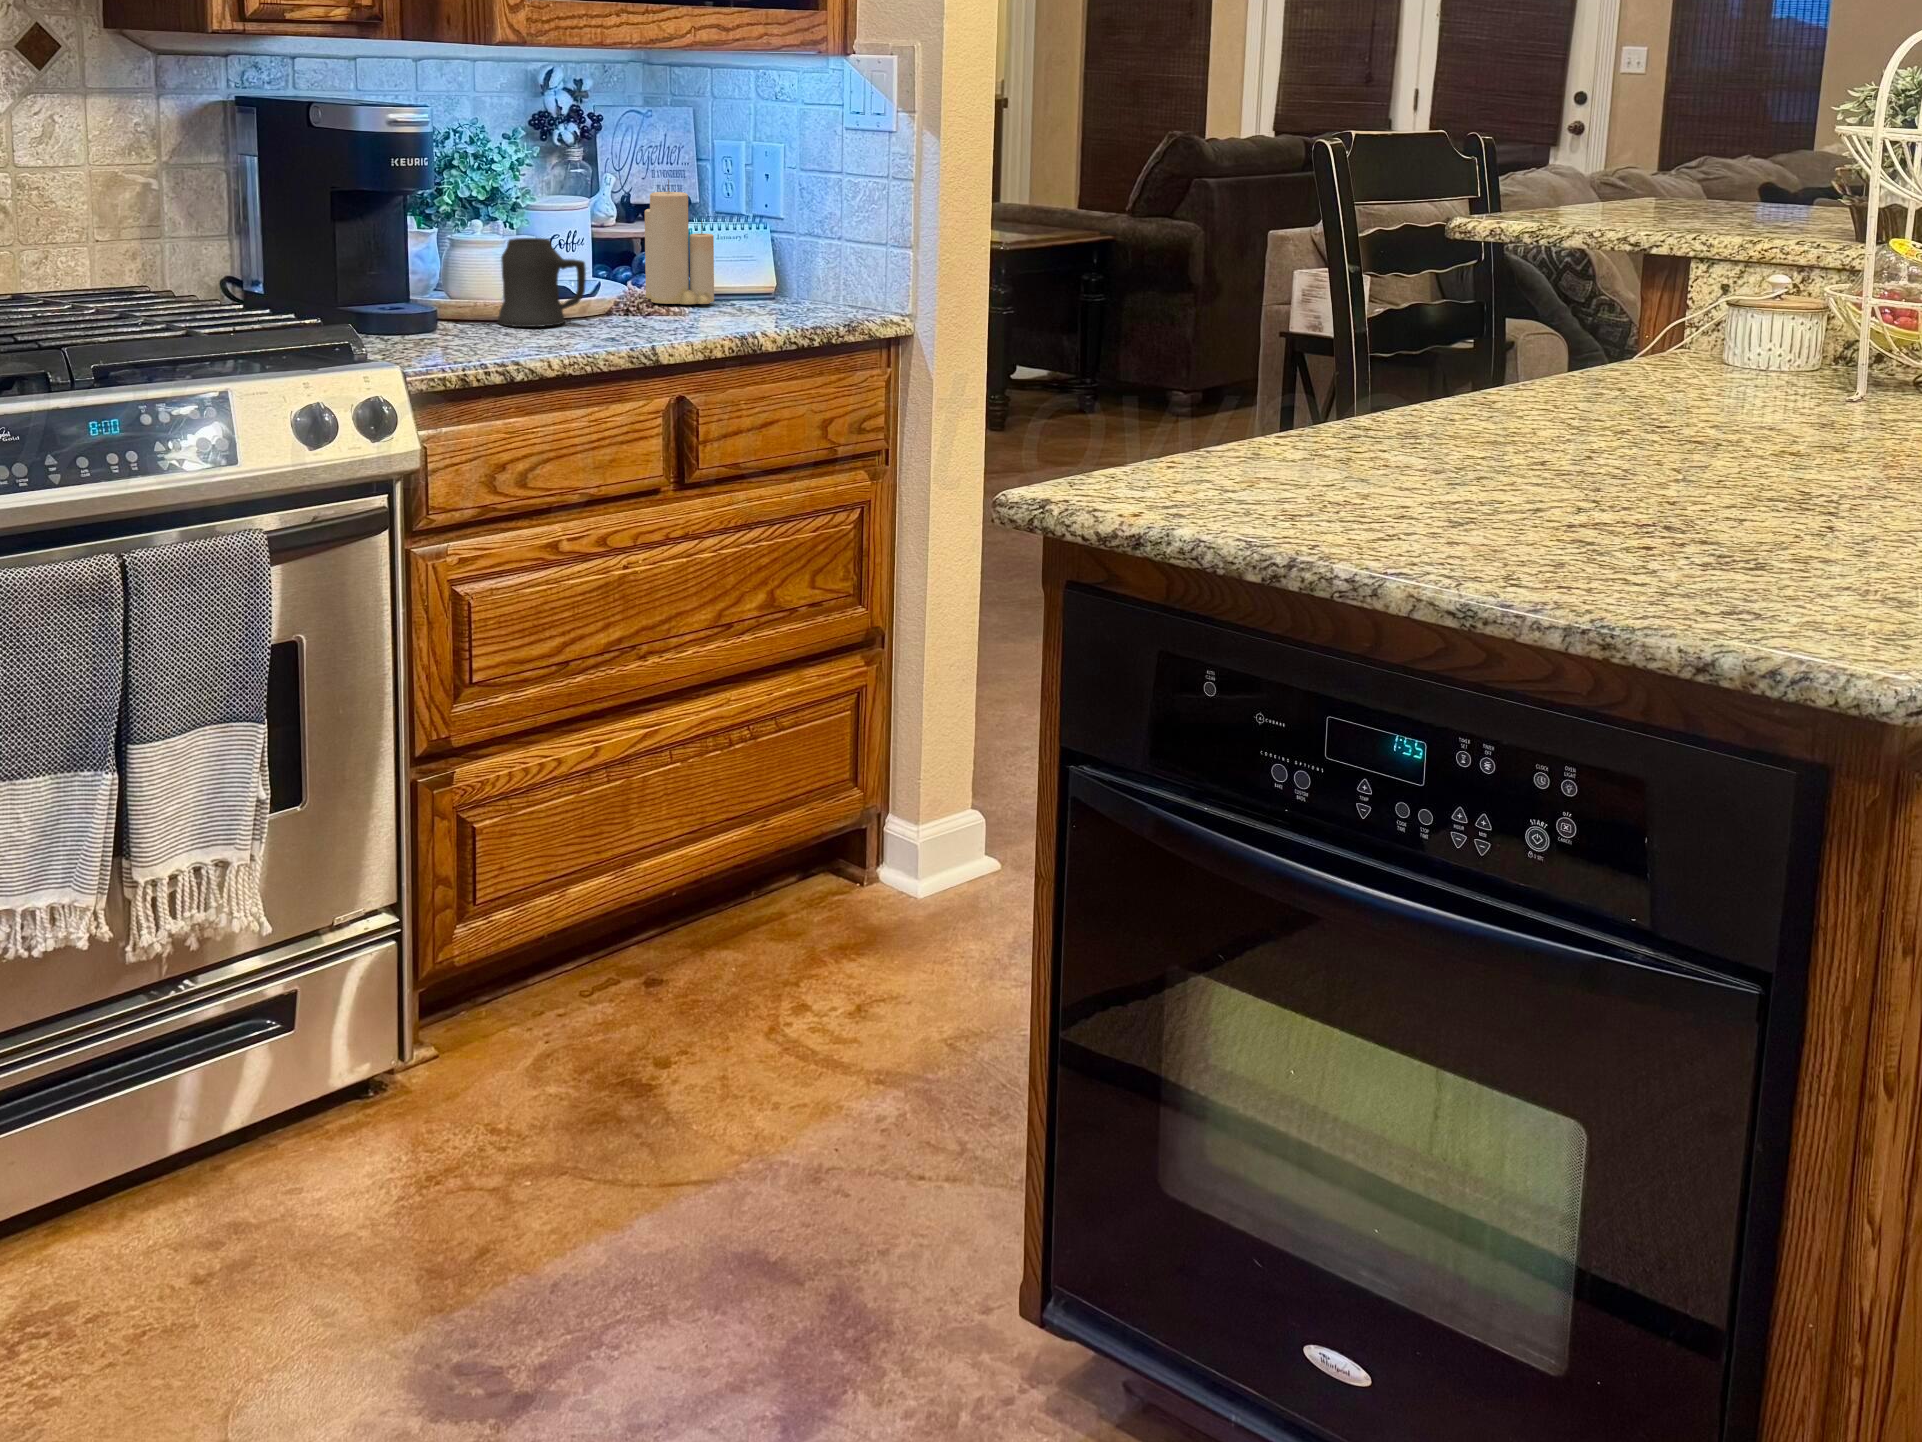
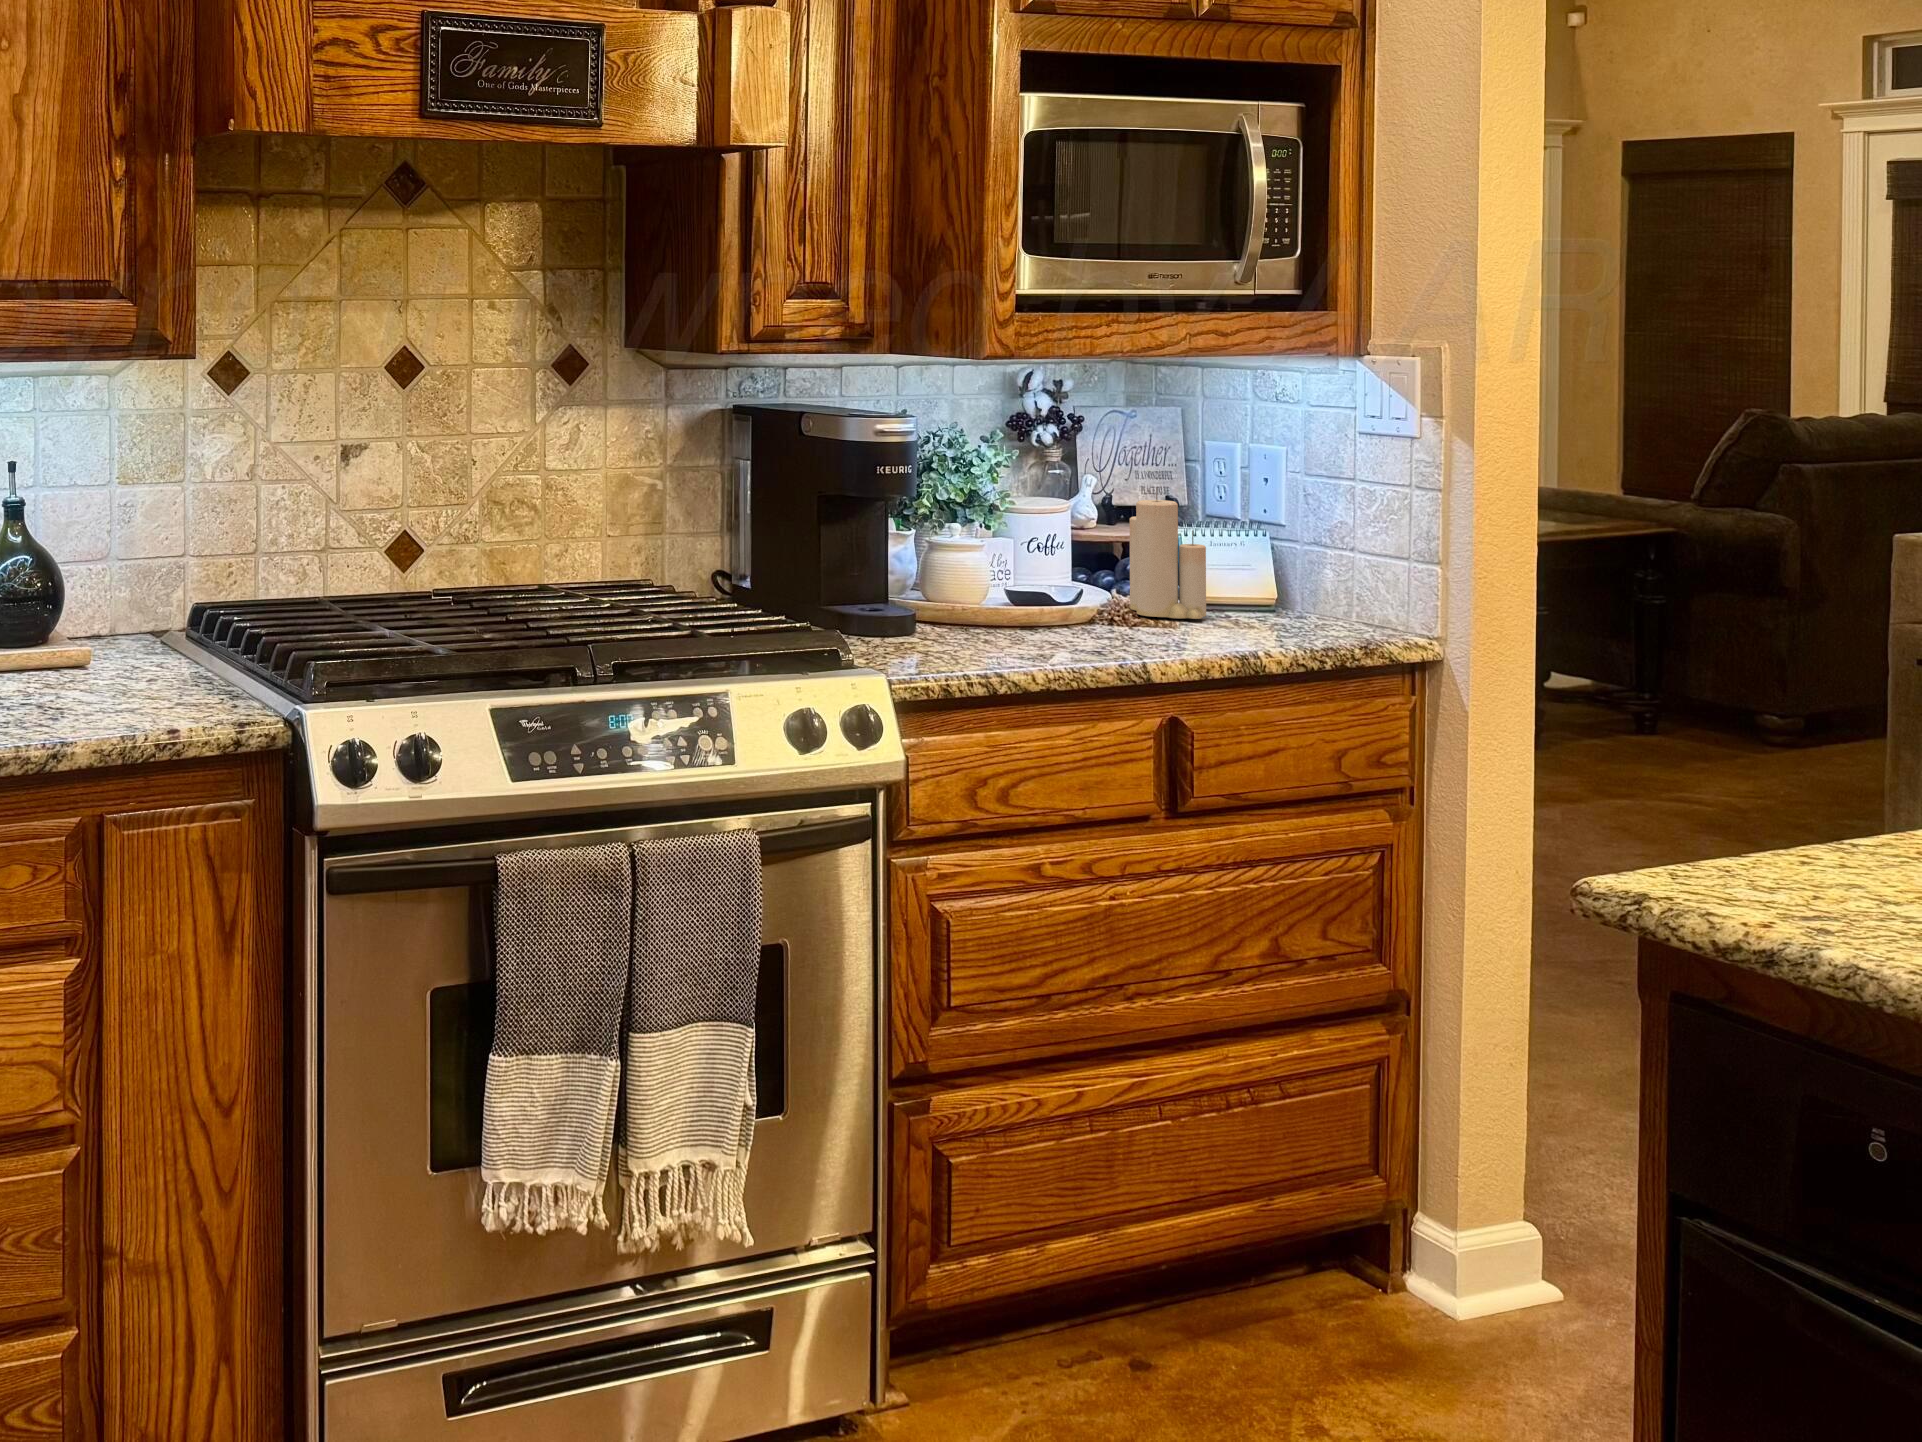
mug: present [498,238,586,327] -> none [978,547,1070,638]

